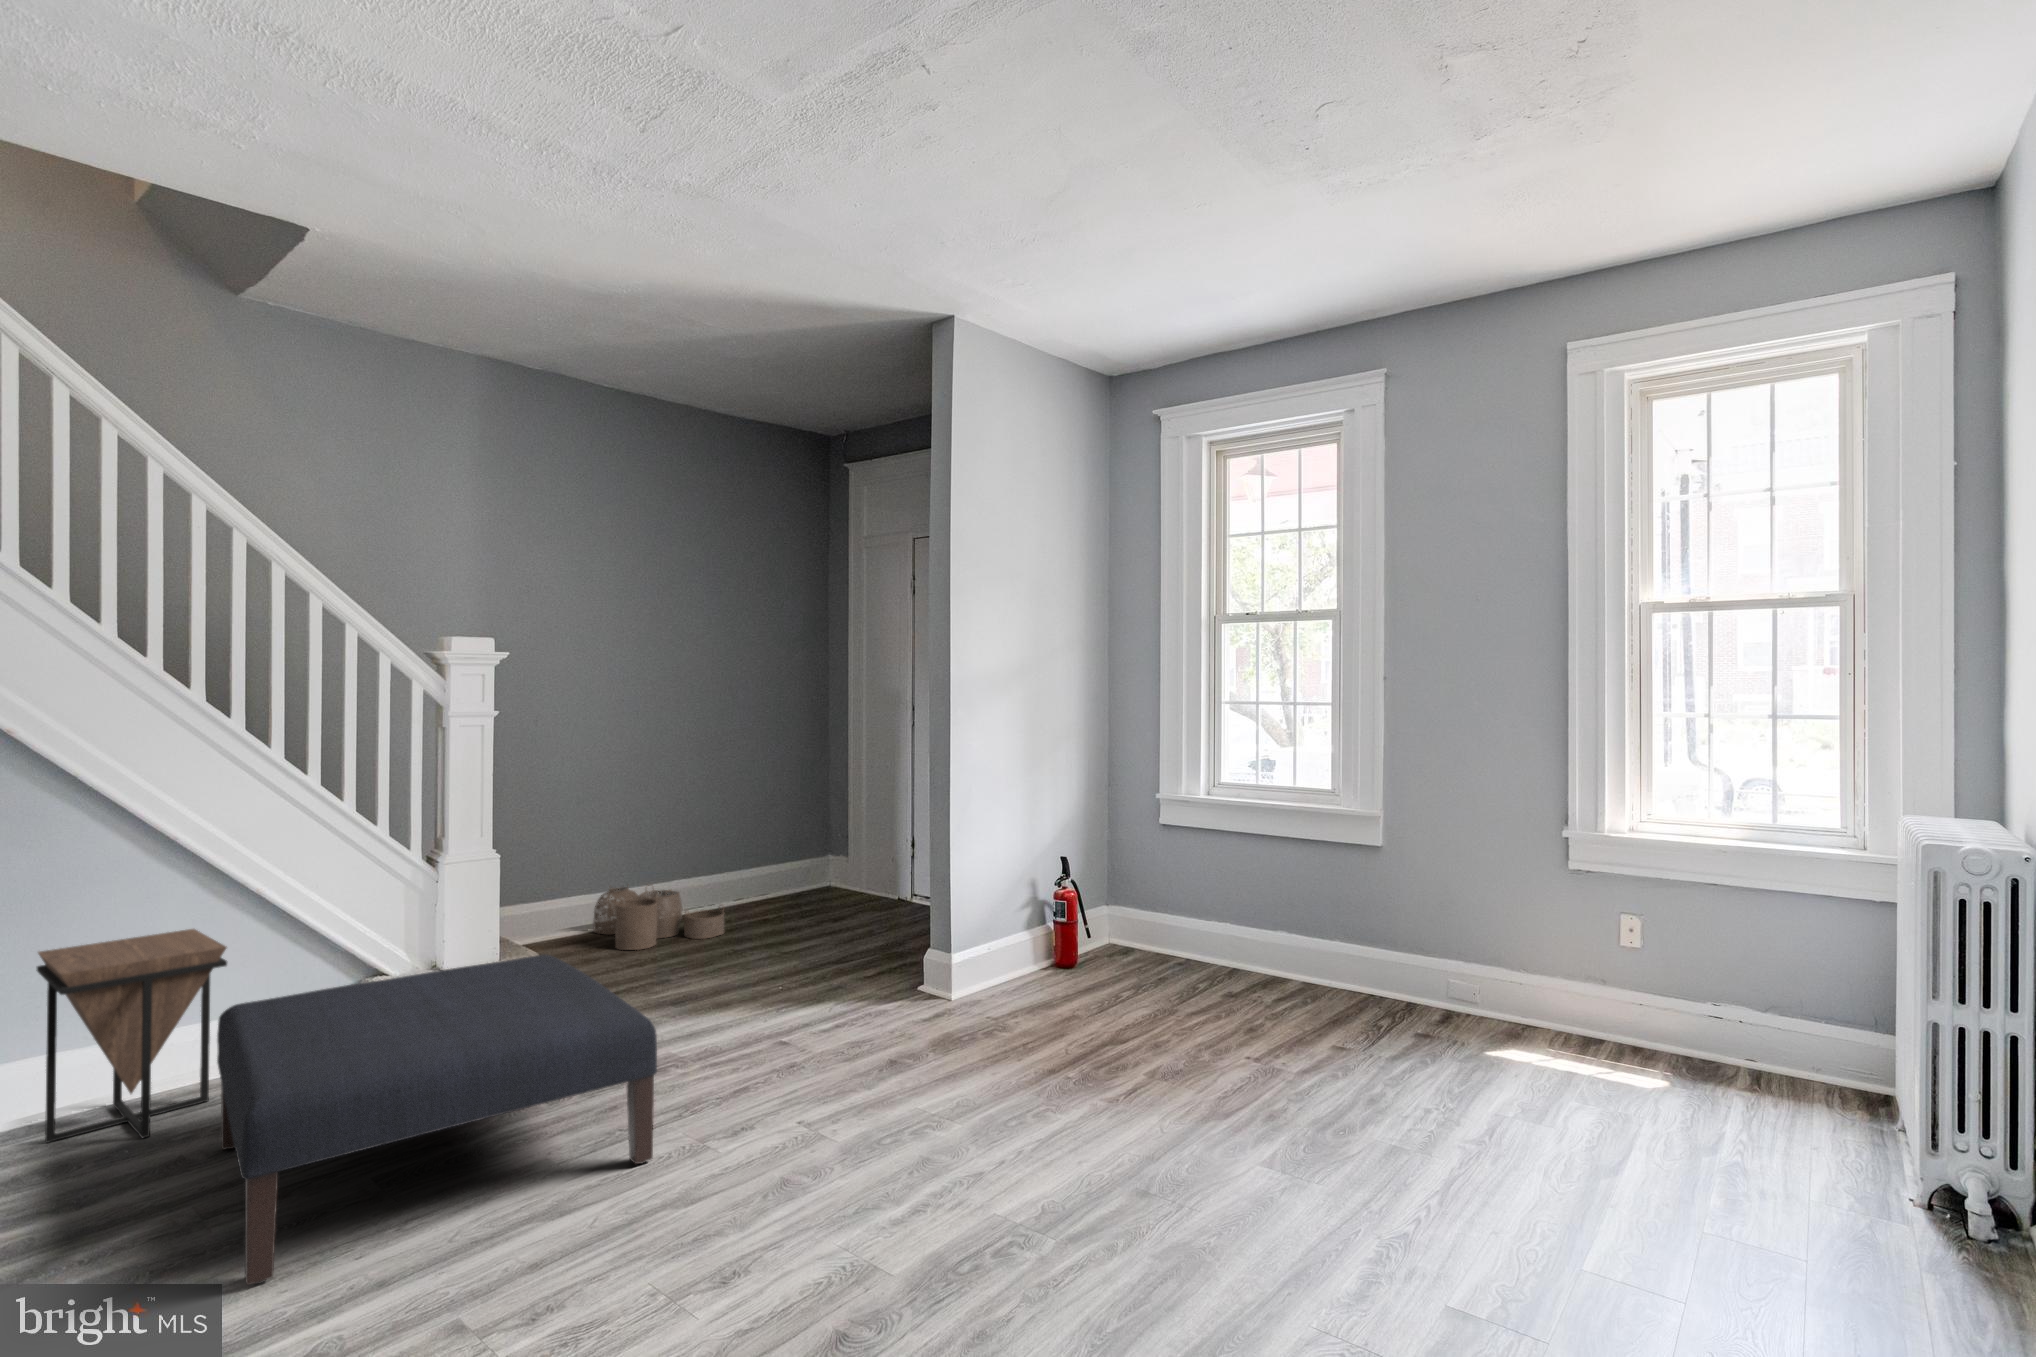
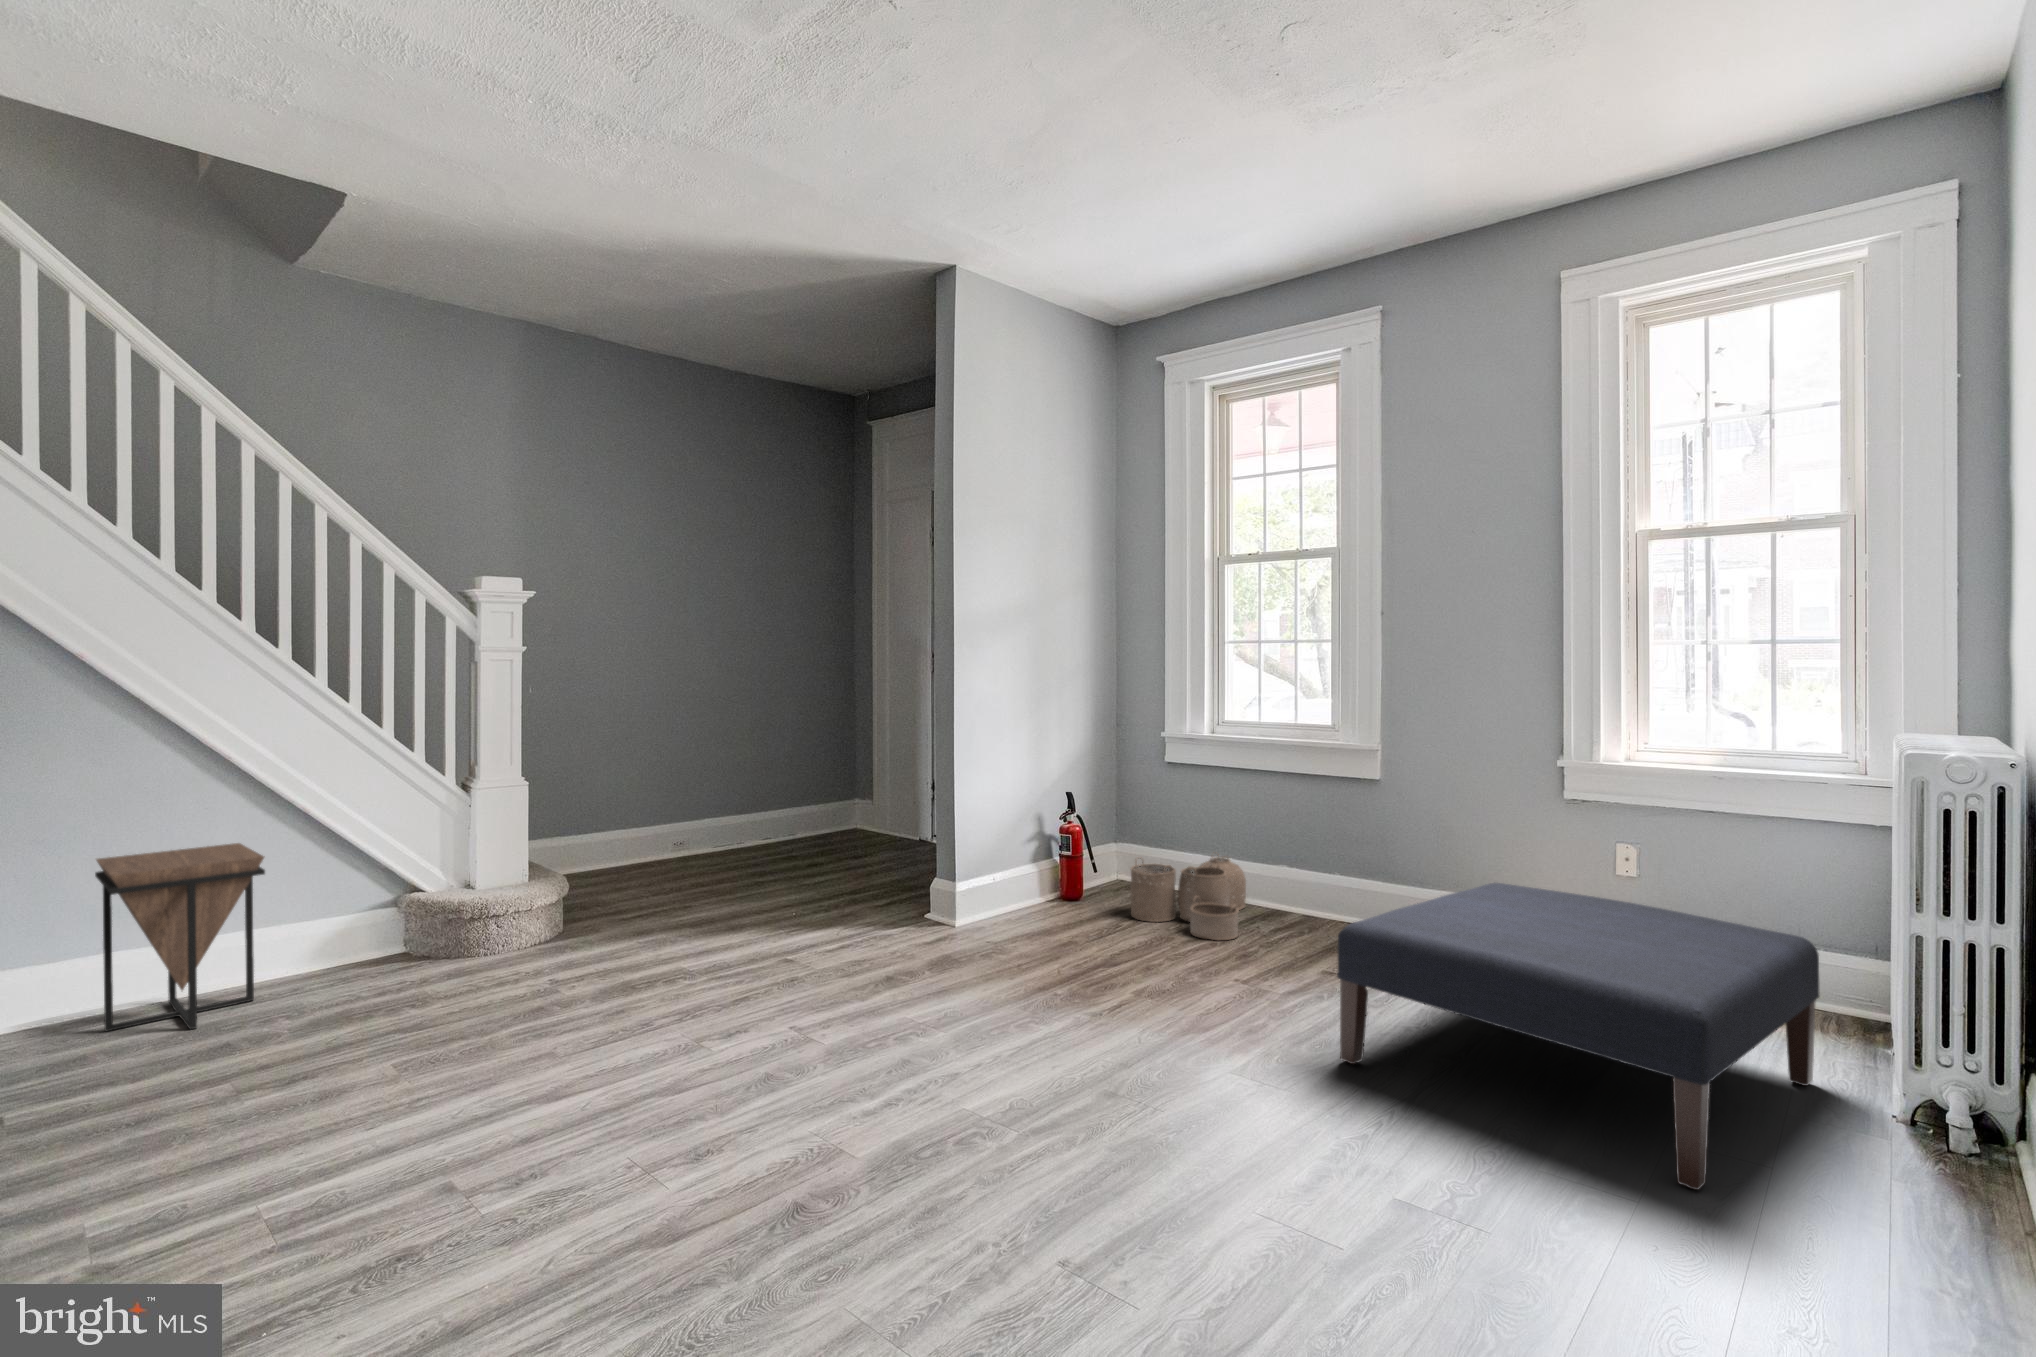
woven basket: present [594,885,724,950] -> present [1131,854,1246,940]
ottoman: present [217,955,657,1285] -> present [1337,883,1819,1190]

